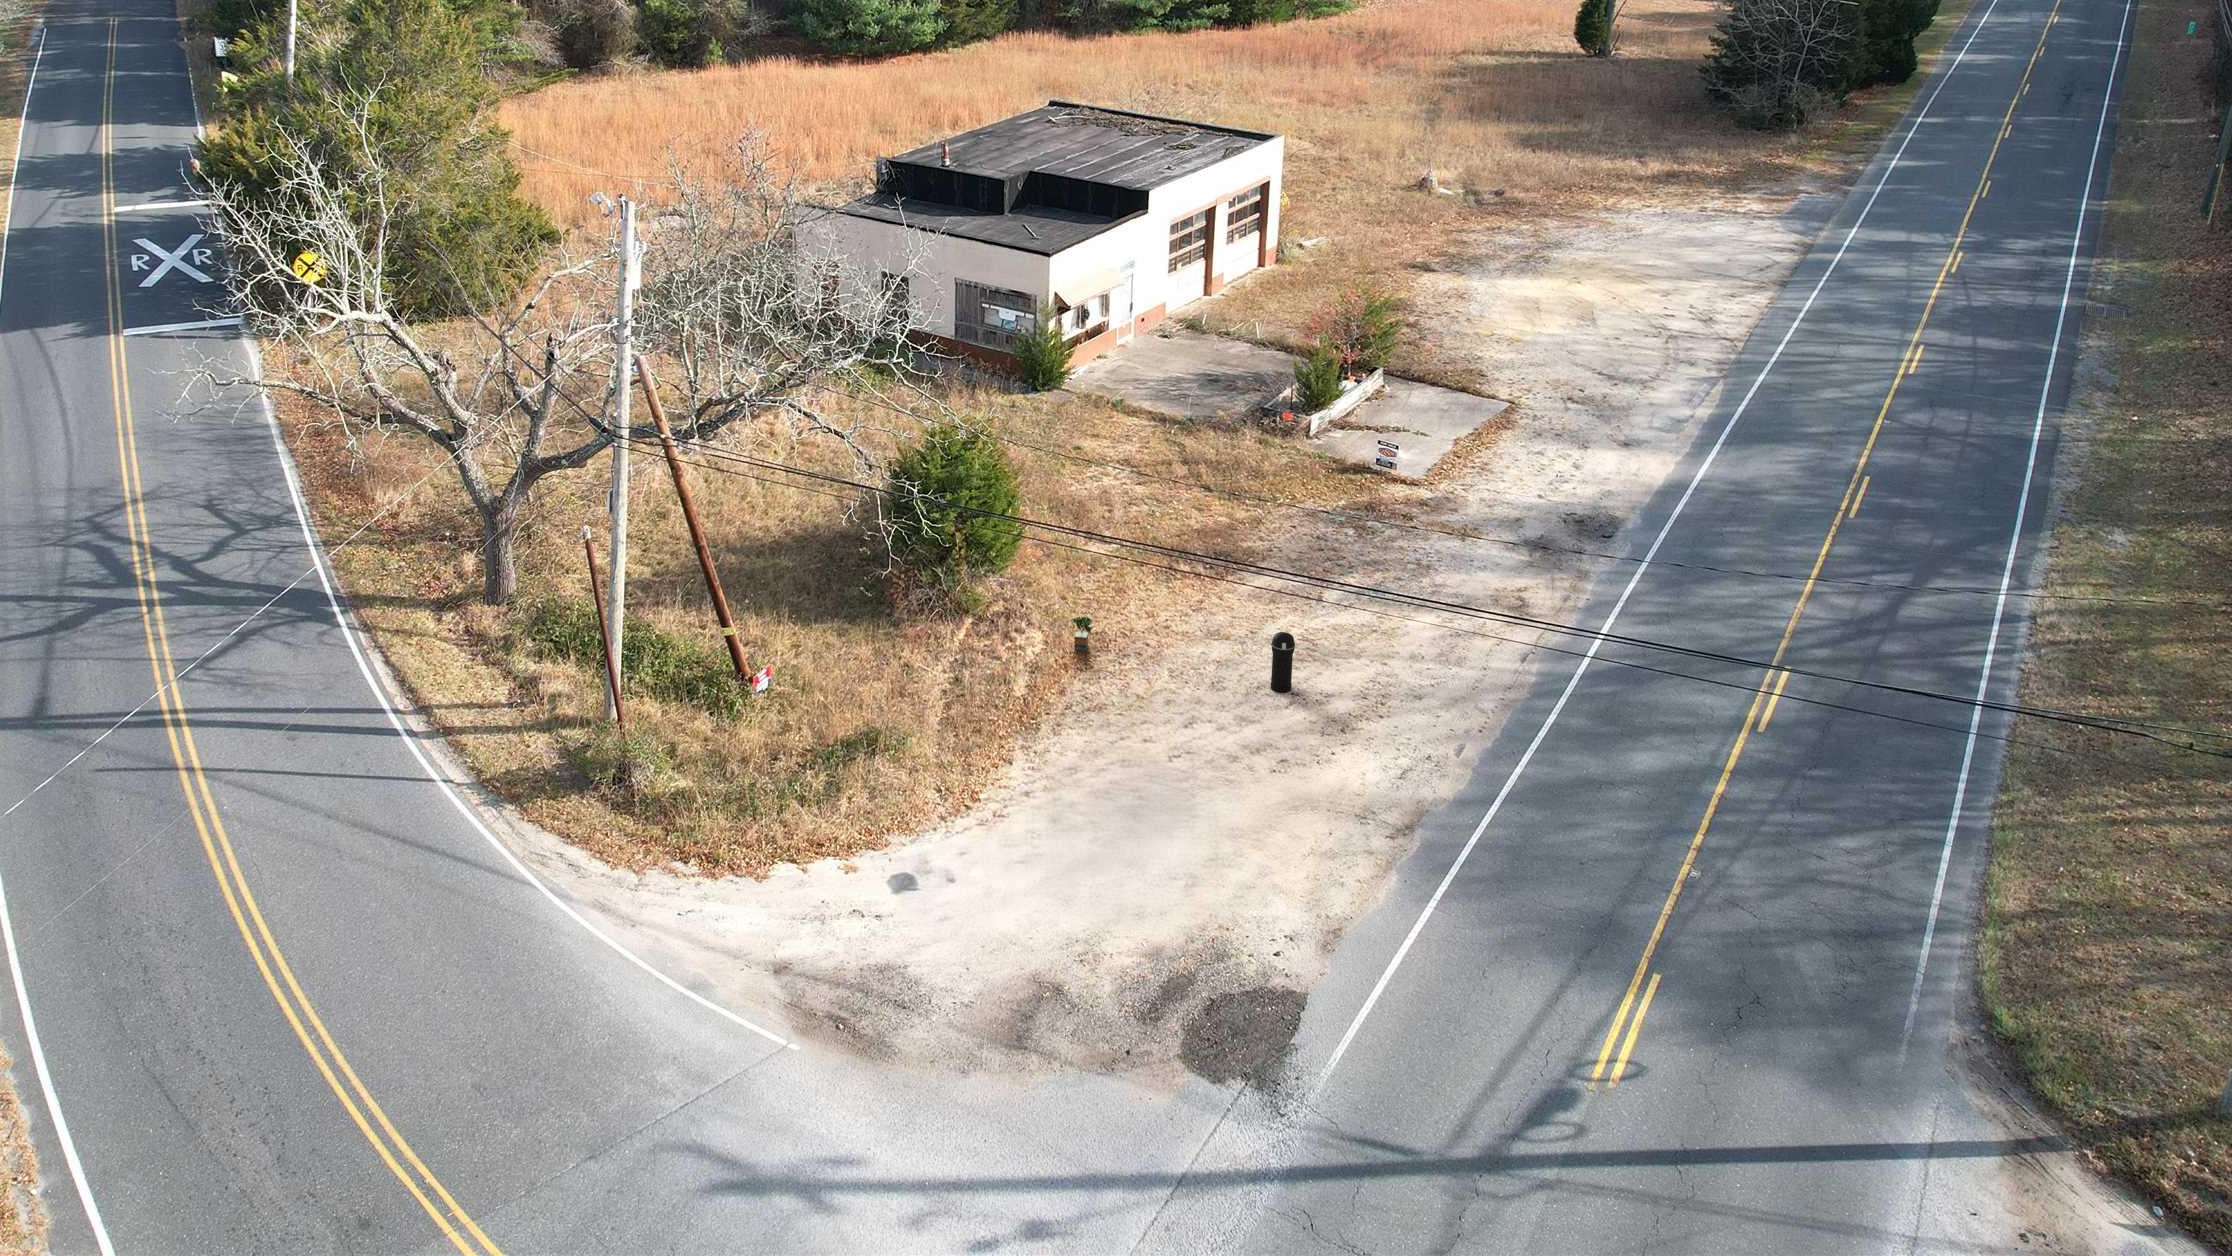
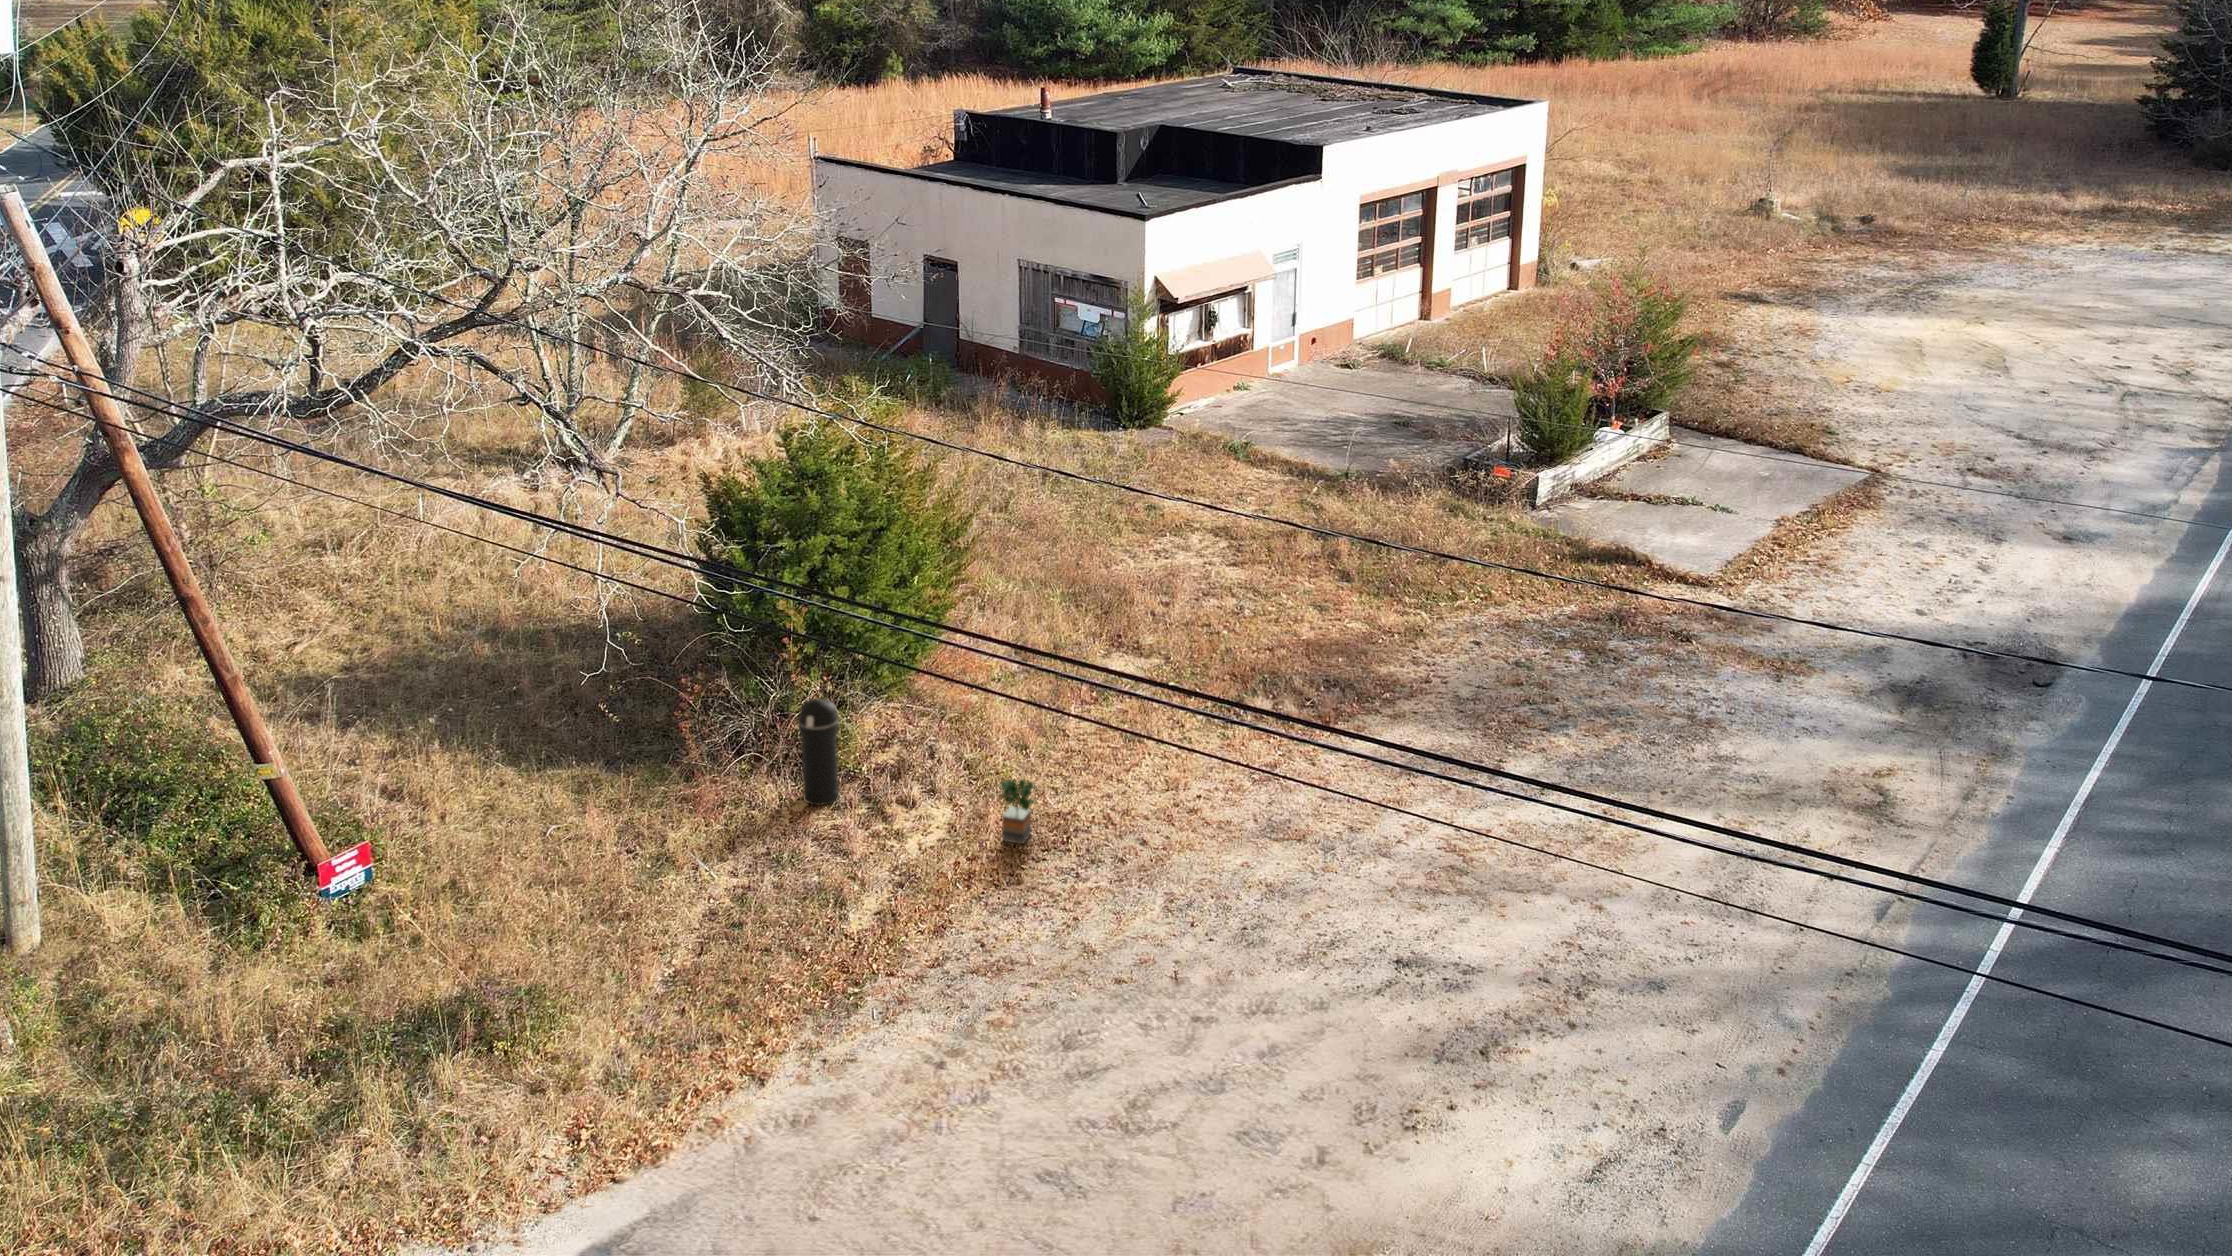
trash can: present [1270,632,1295,693] -> present [798,699,839,805]

